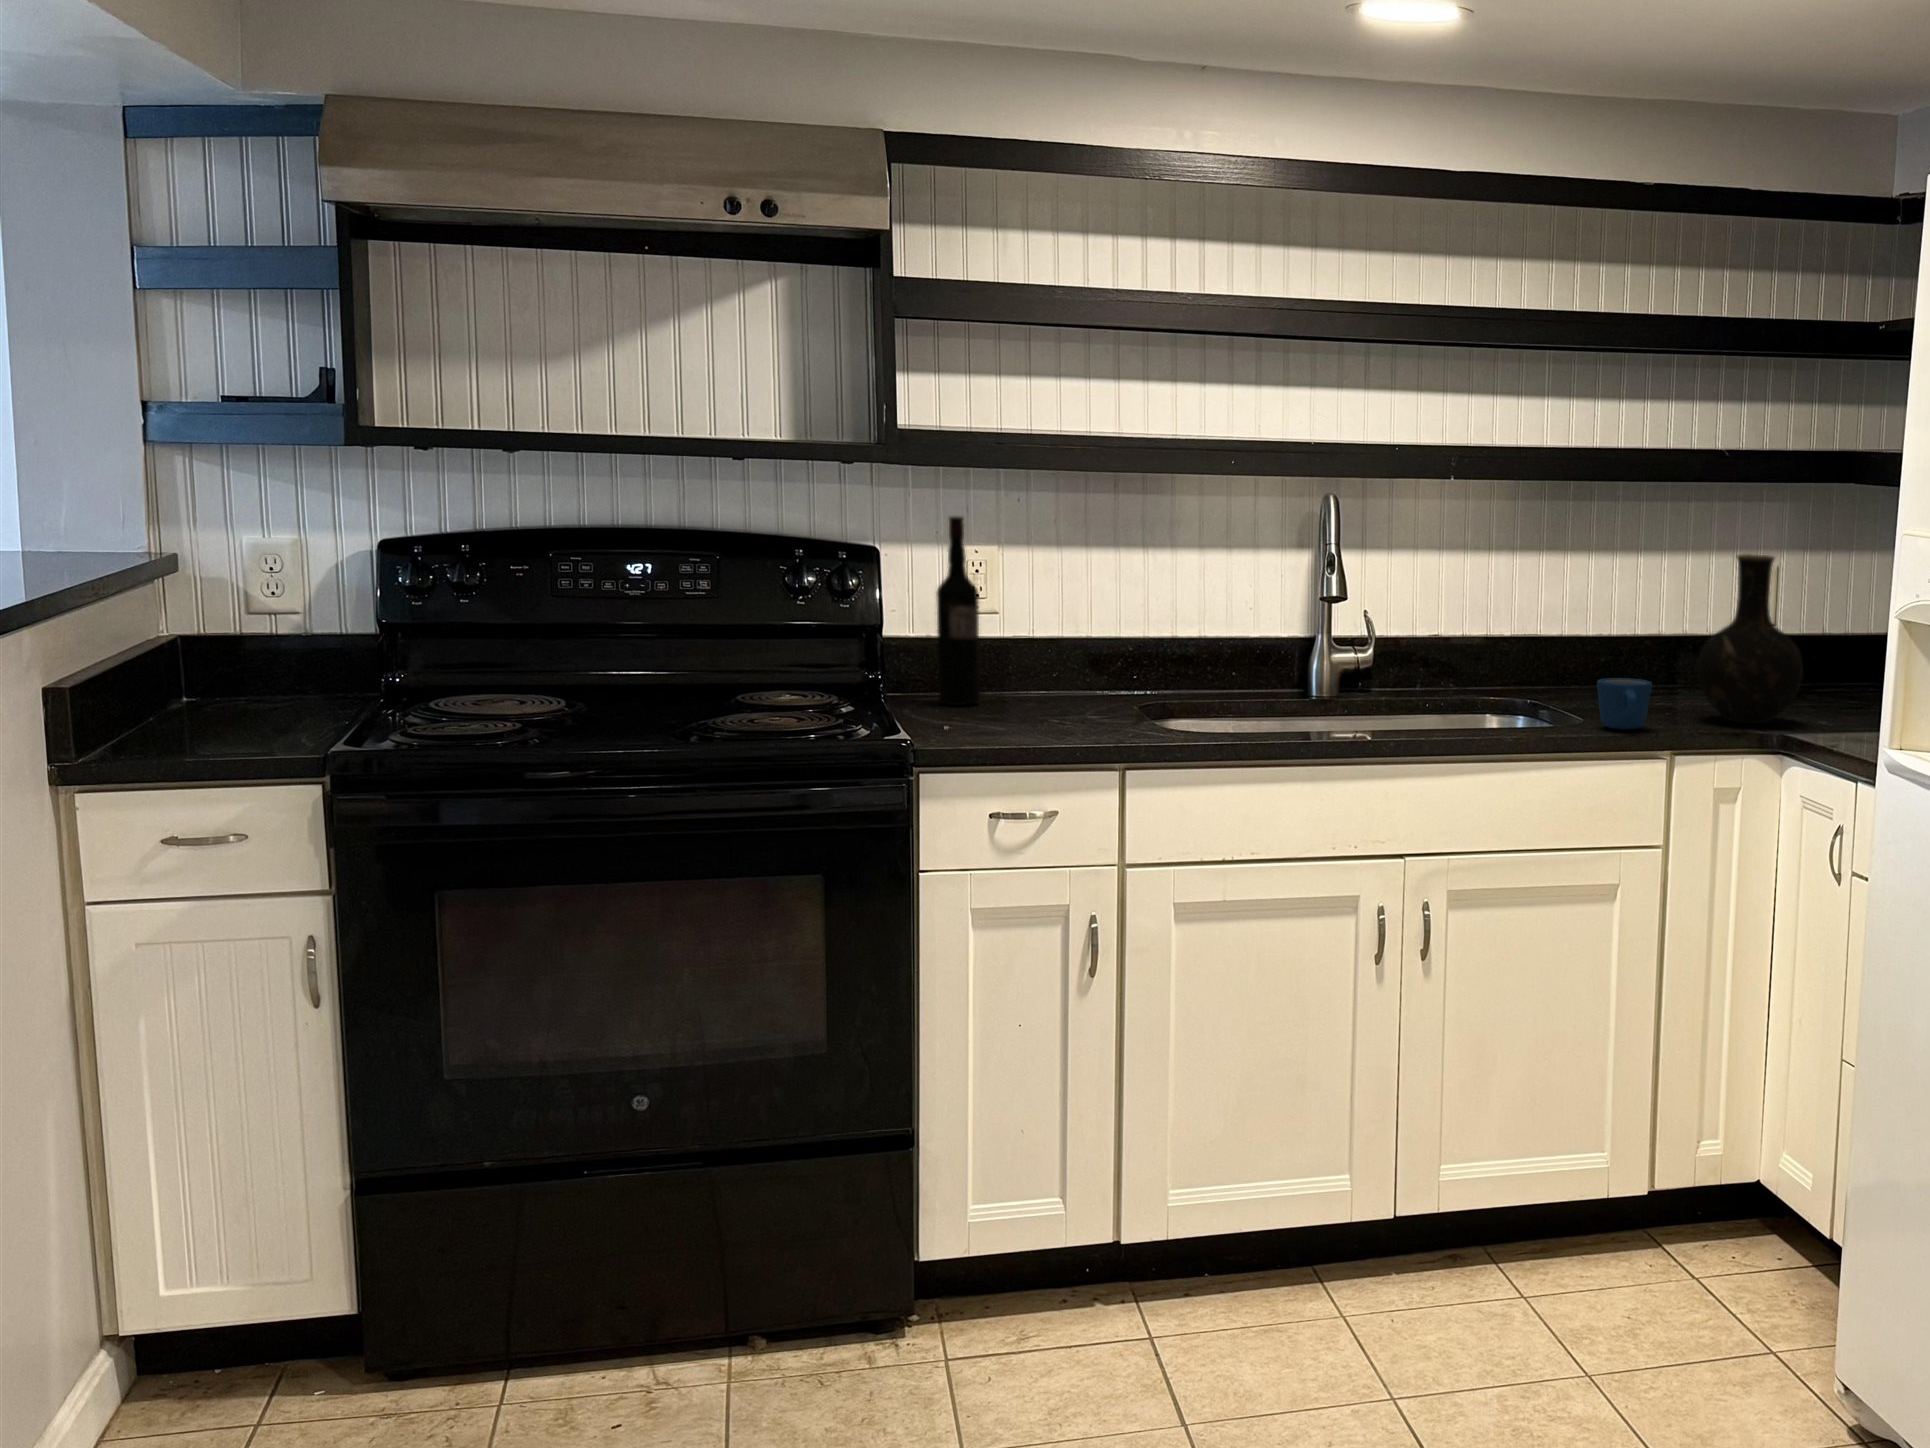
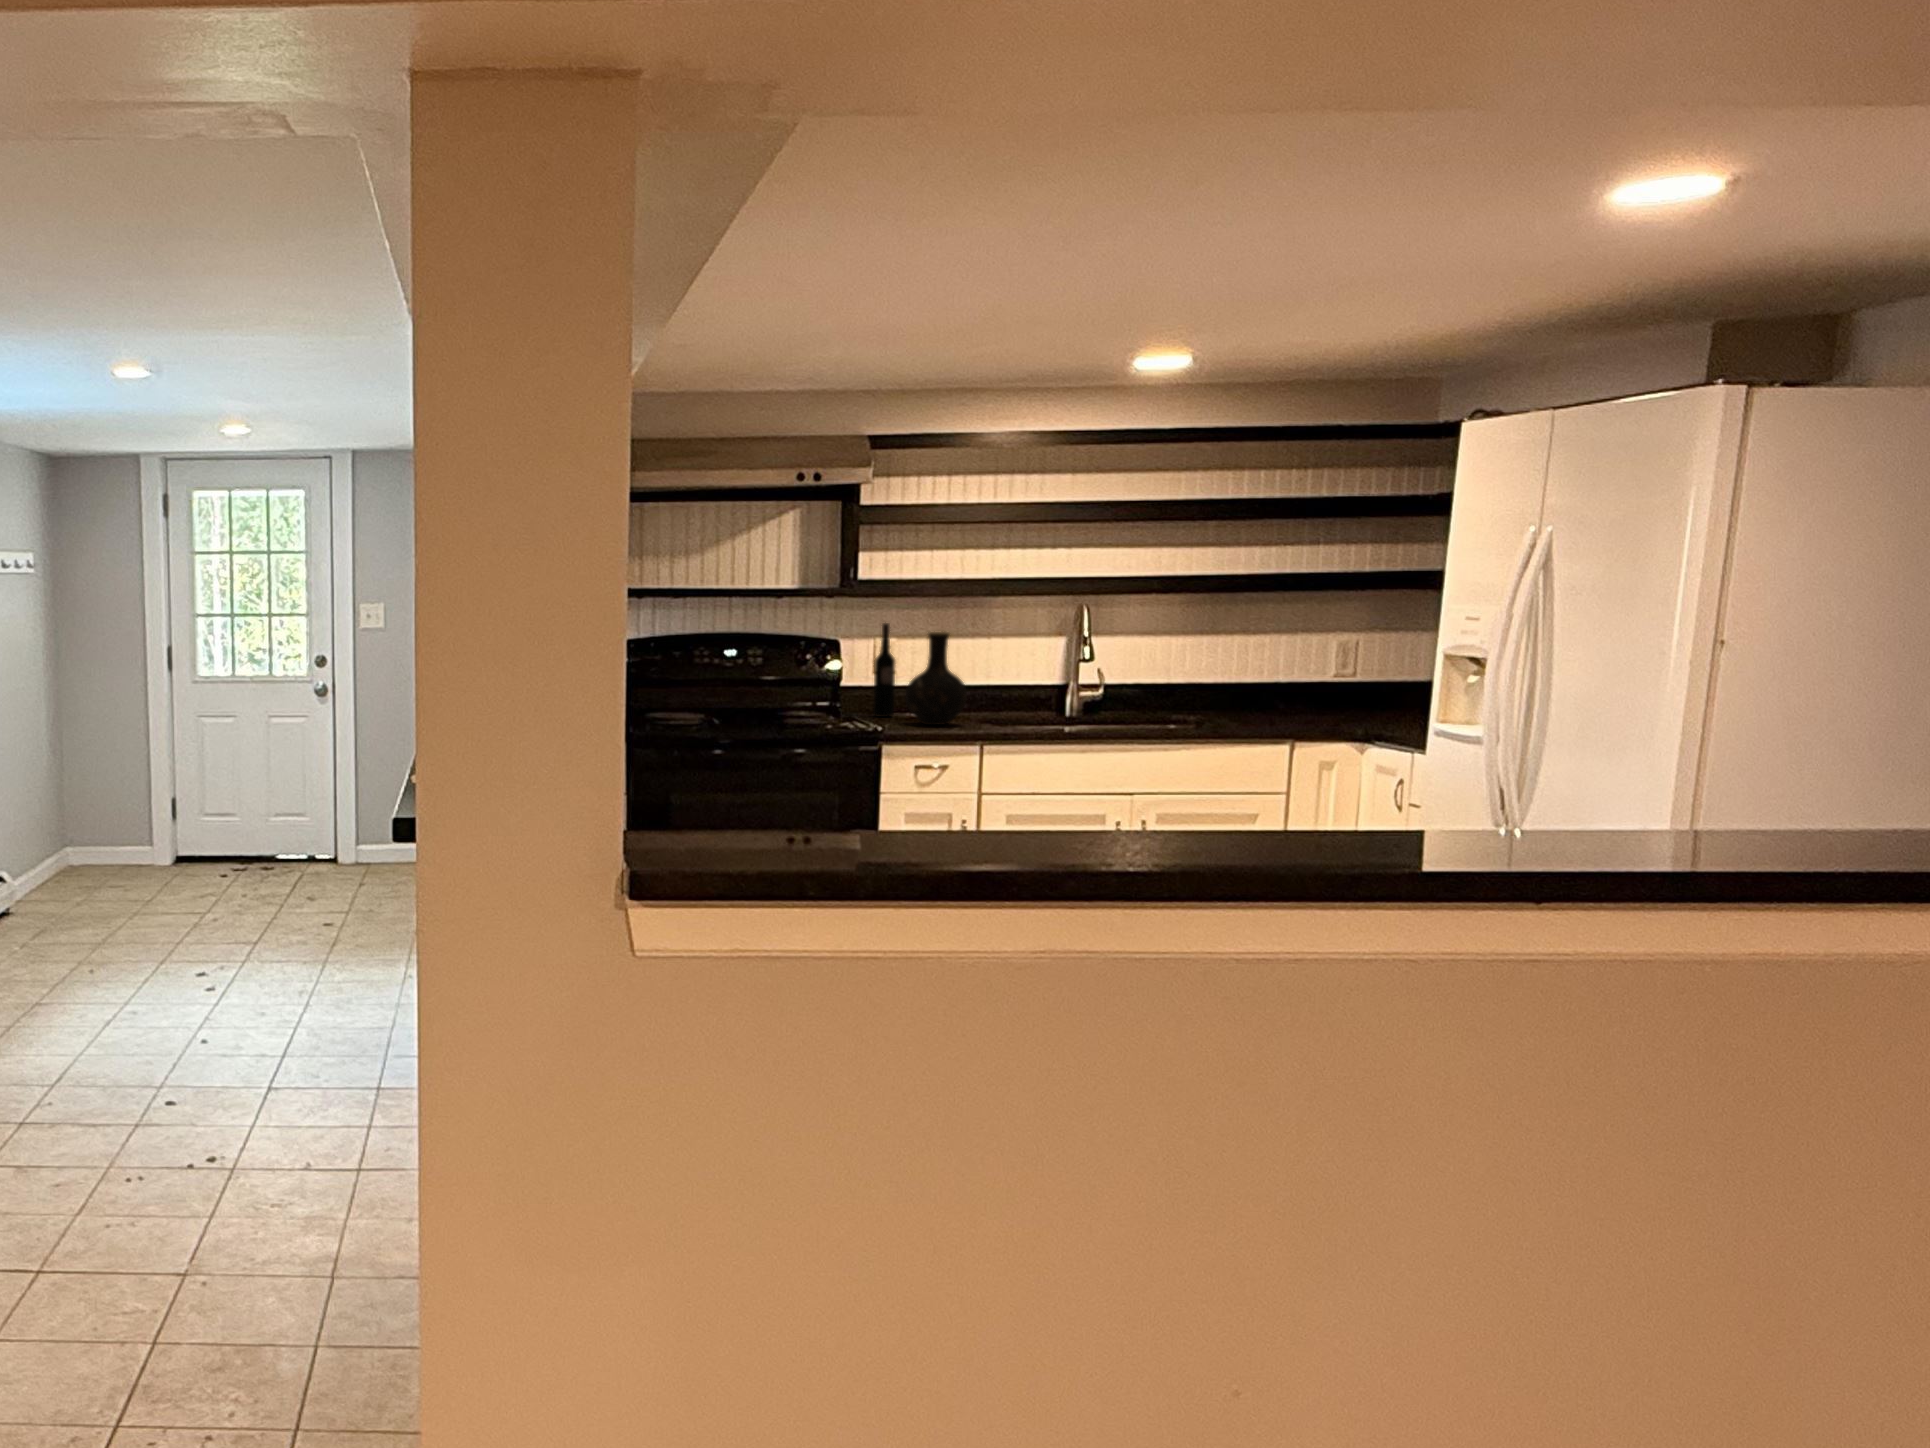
vase: present [1697,554,1803,724] -> present [906,632,967,725]
mug: present [1597,678,1652,730] -> none [1245,701,1280,729]

